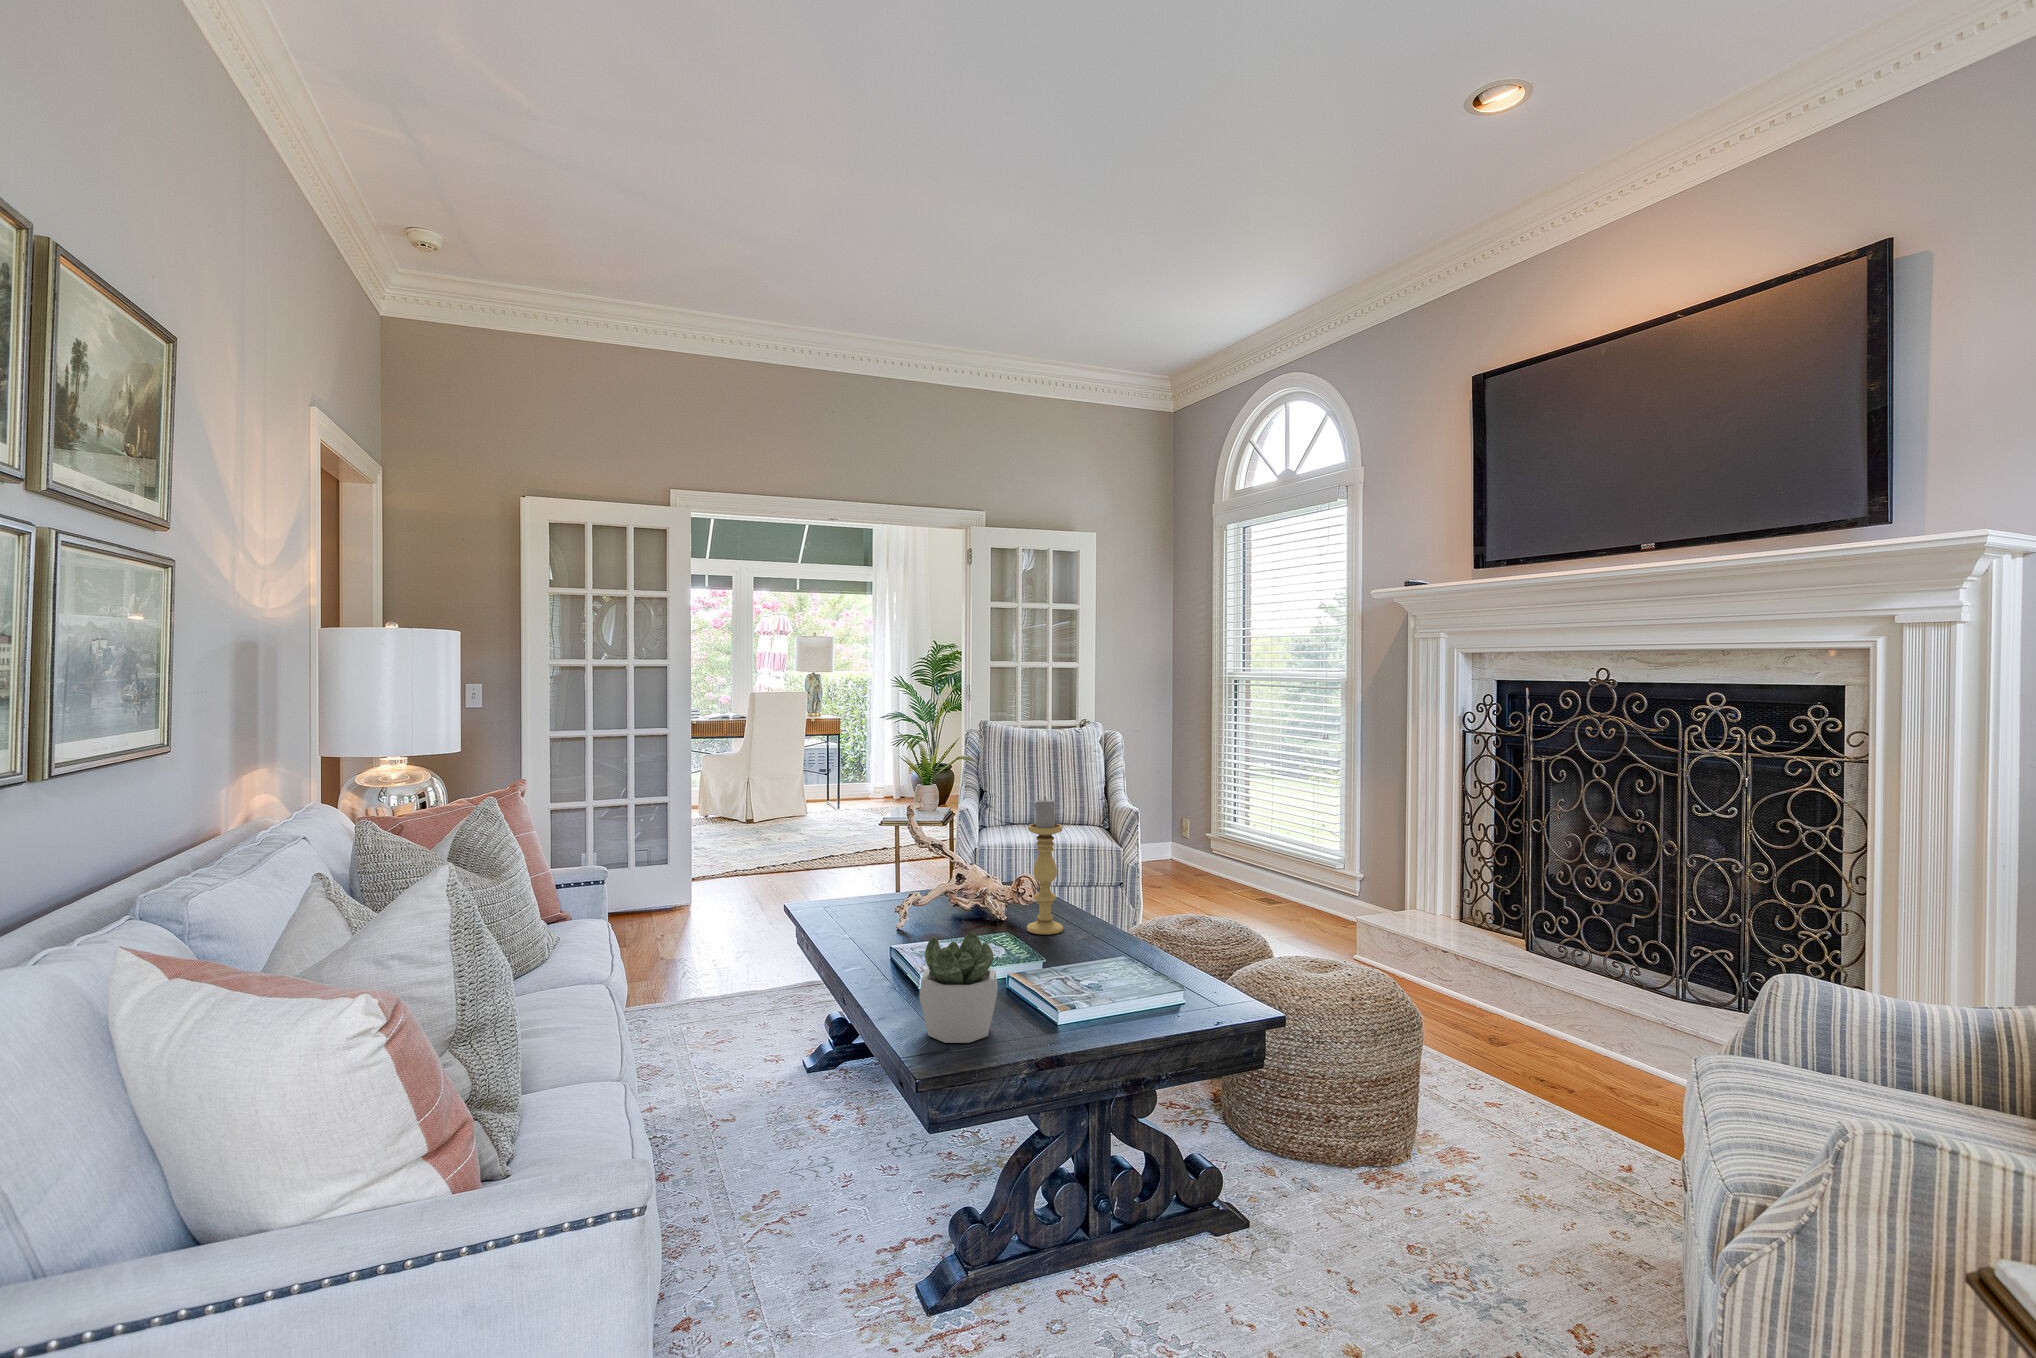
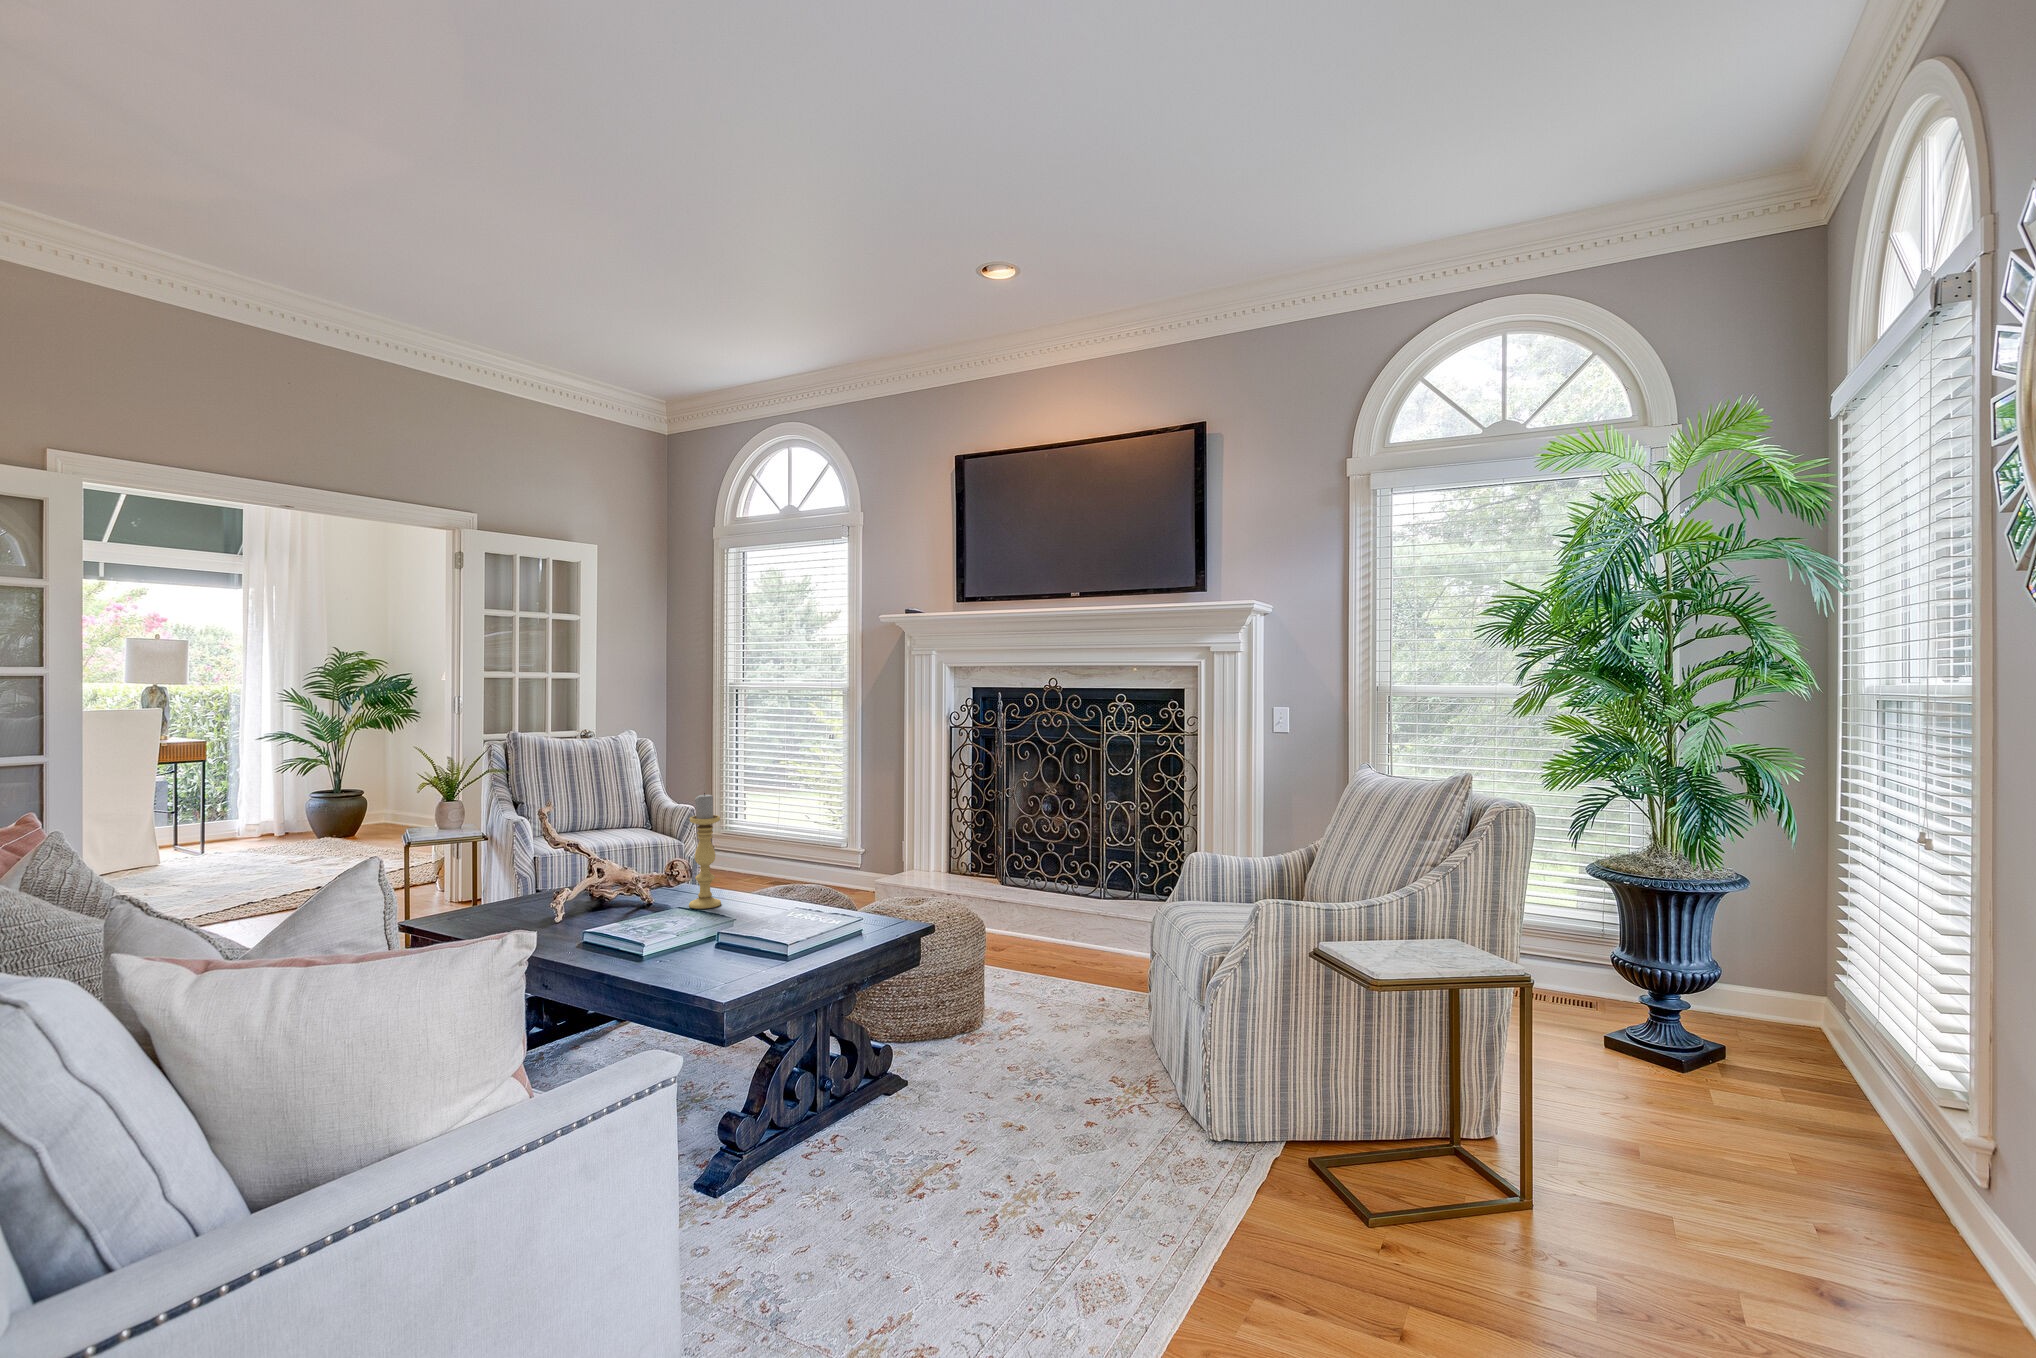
succulent plant: present [919,932,998,1043] -> none [687,896,754,982]

